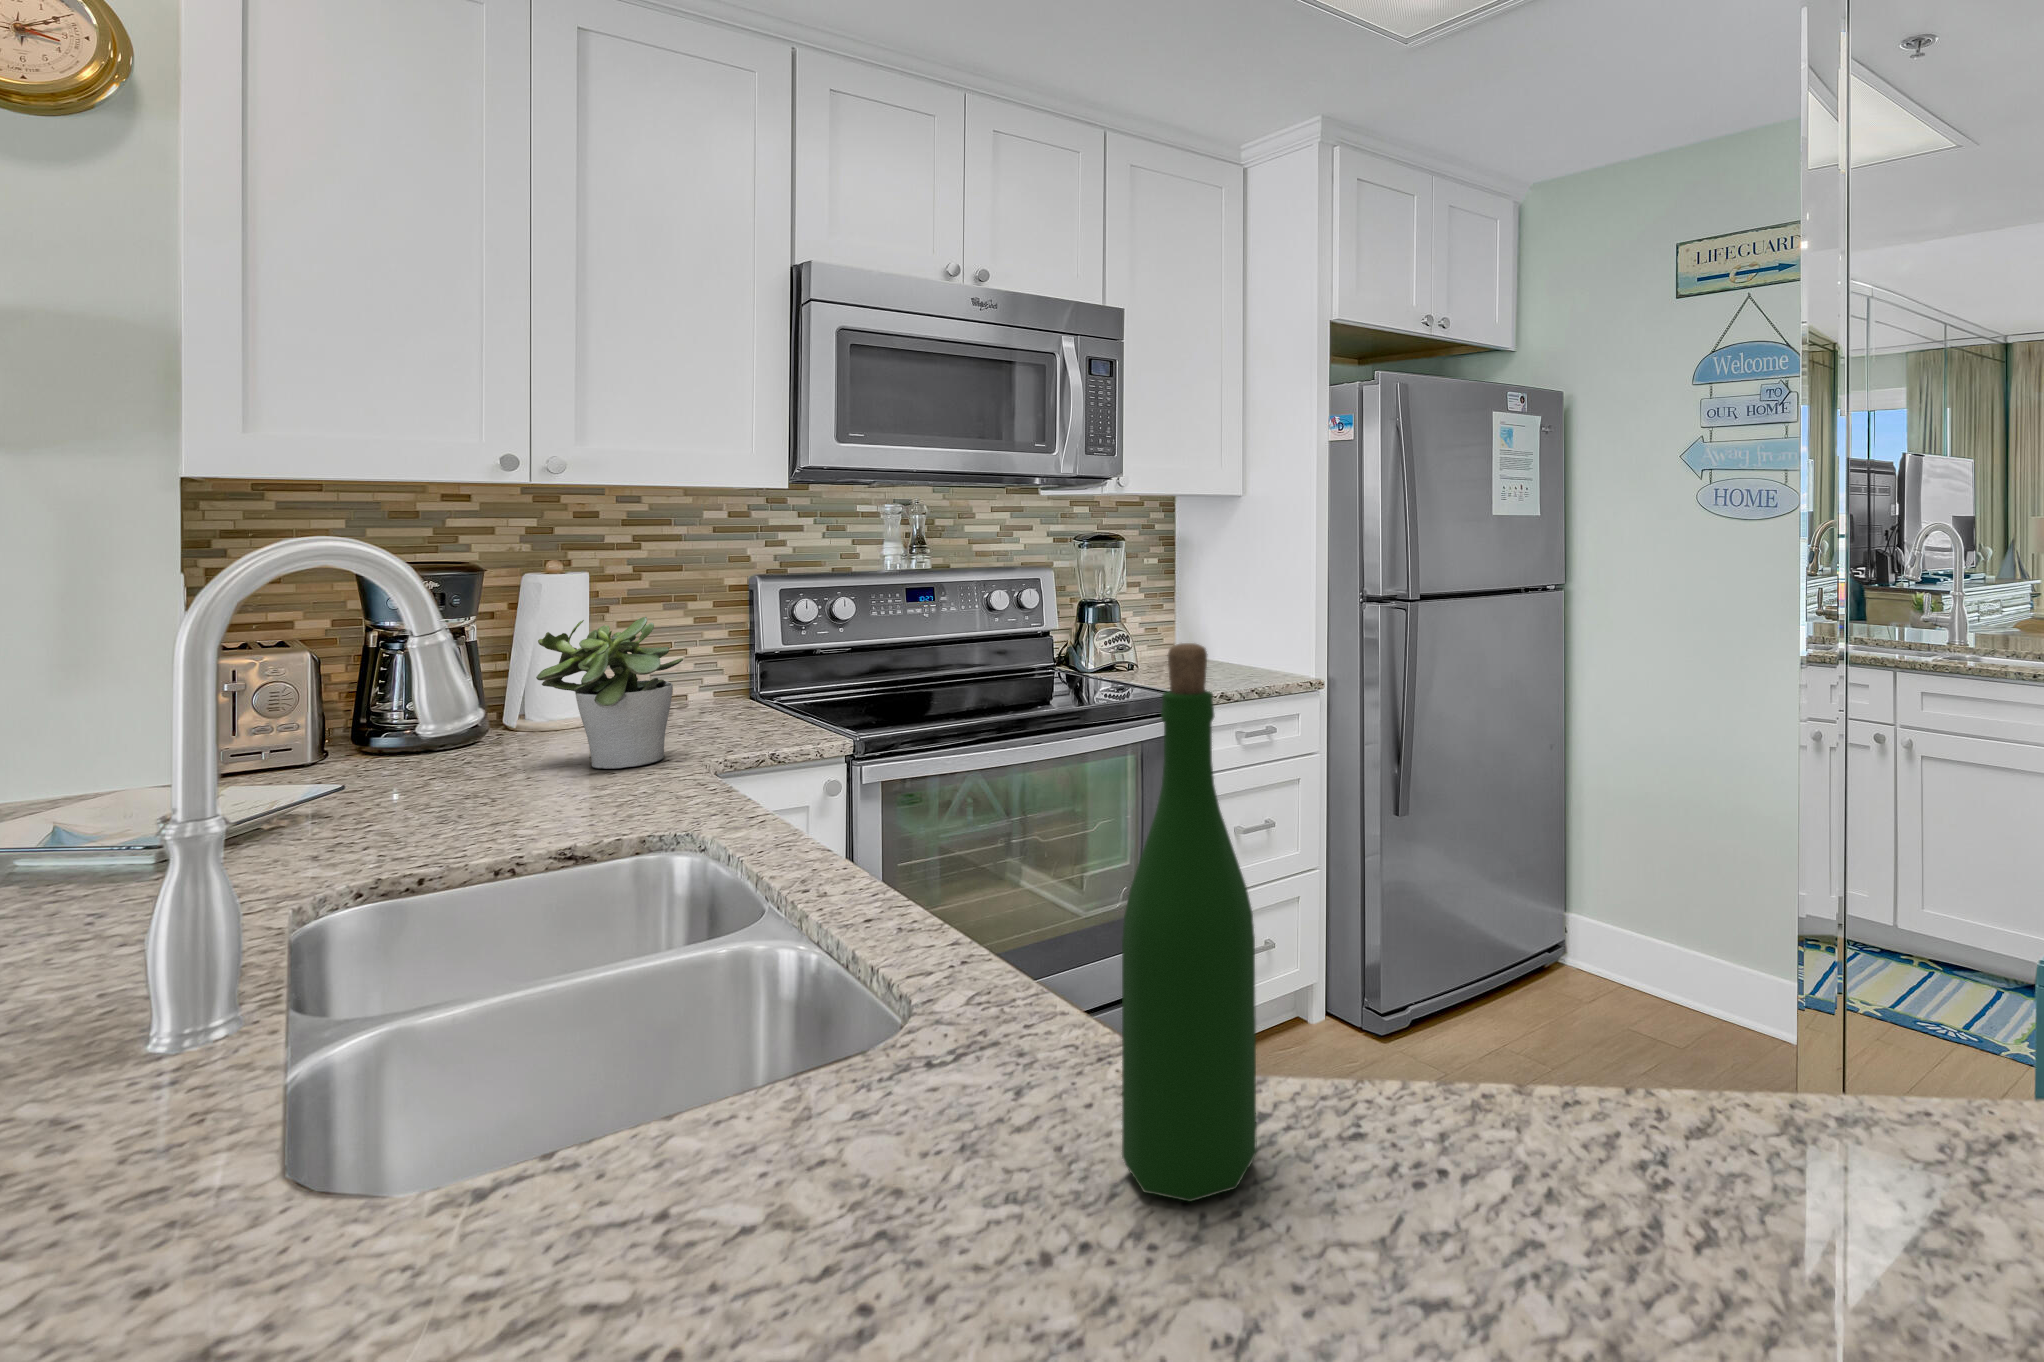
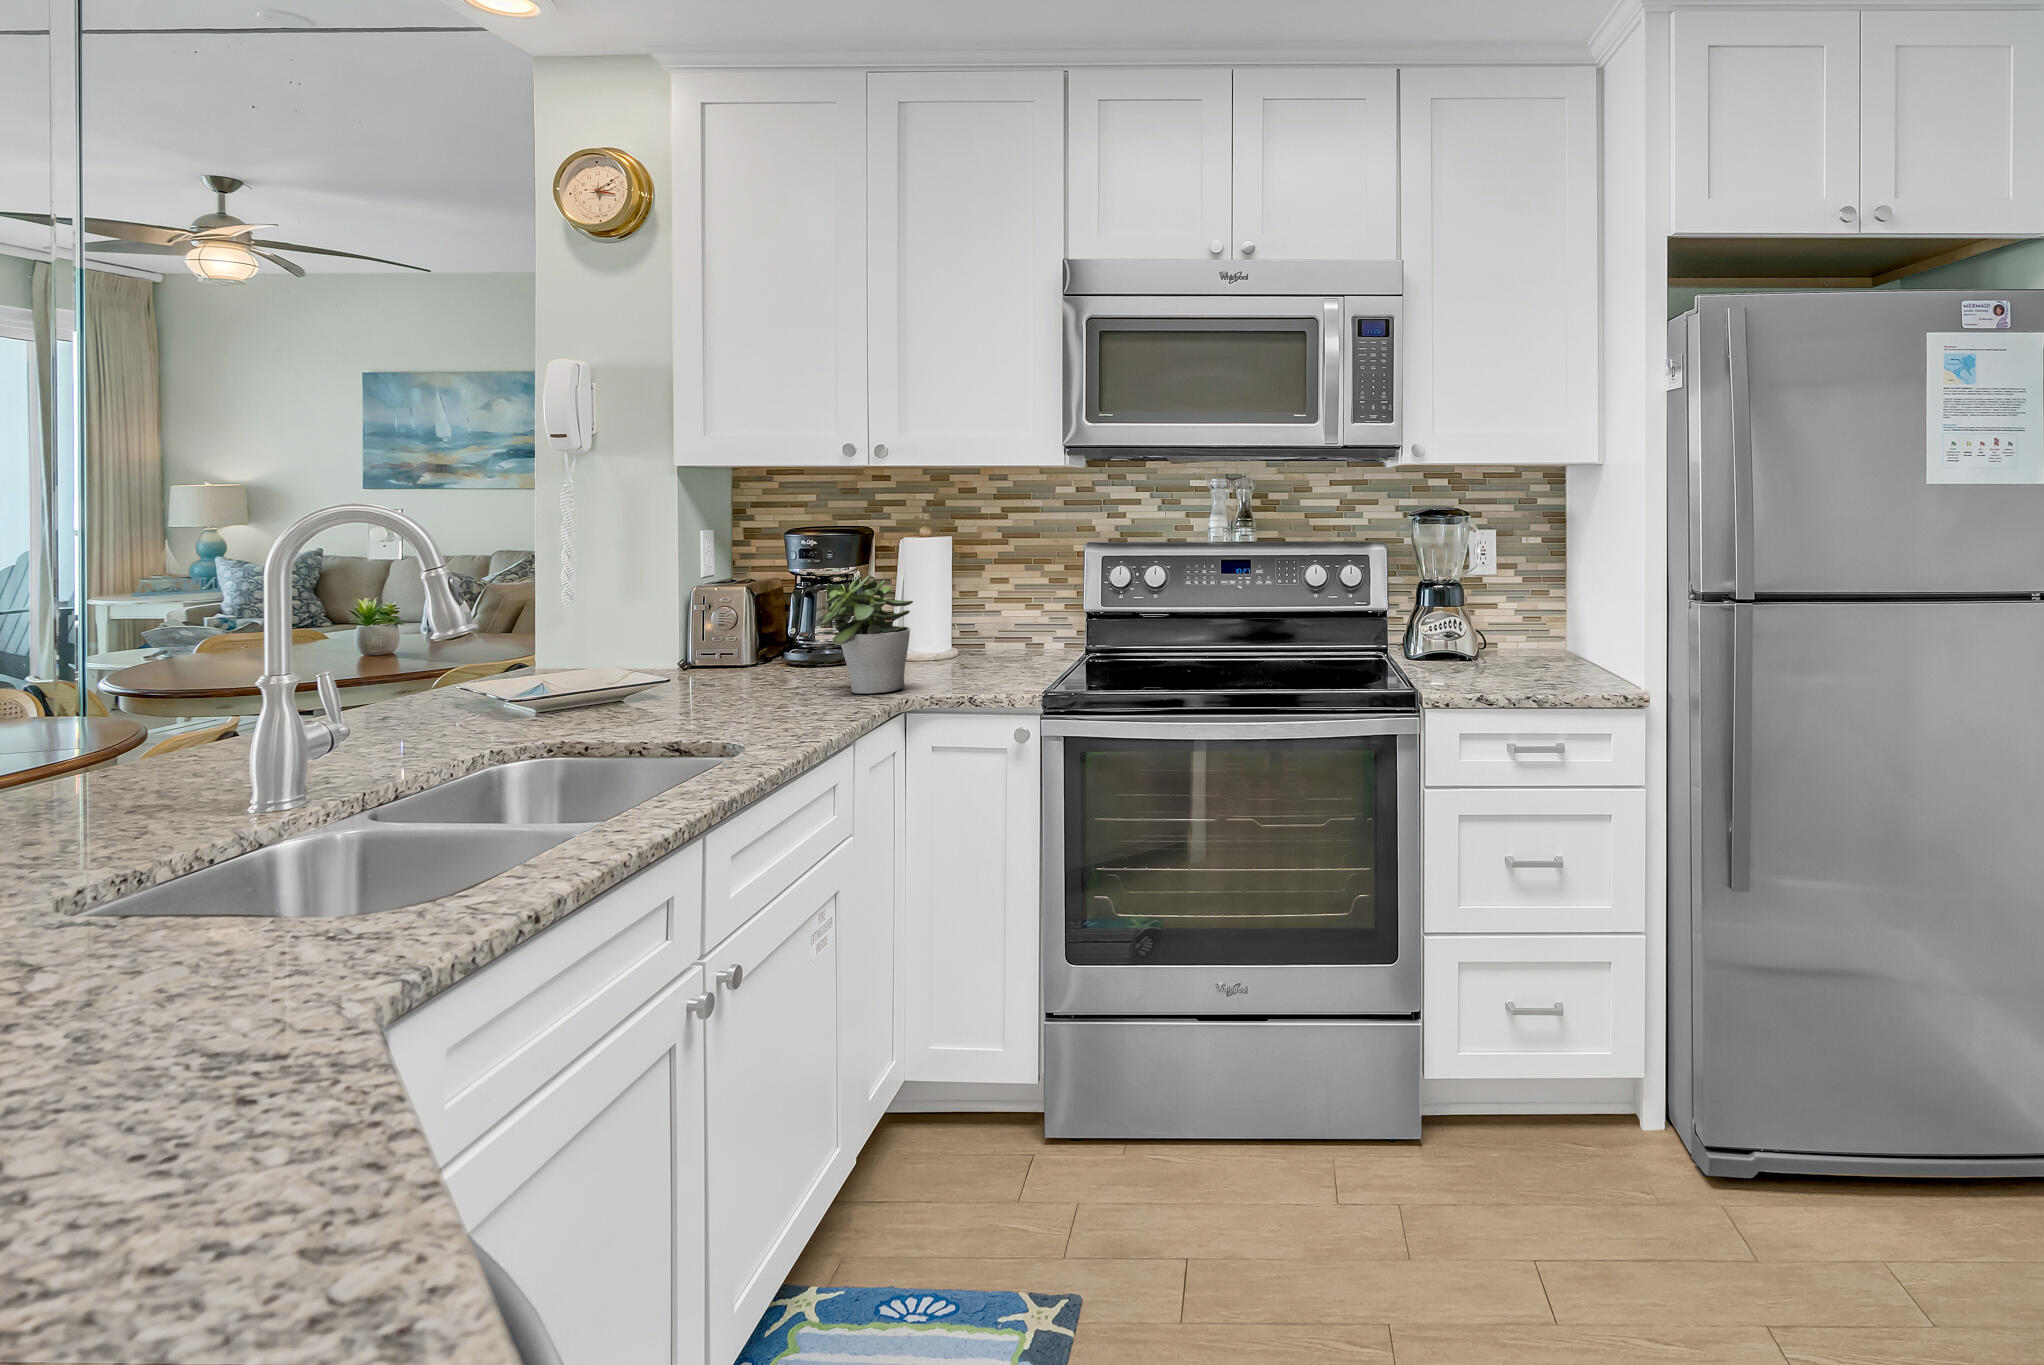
wine bottle: present [1122,643,1257,1201] -> none [100,610,230,997]

